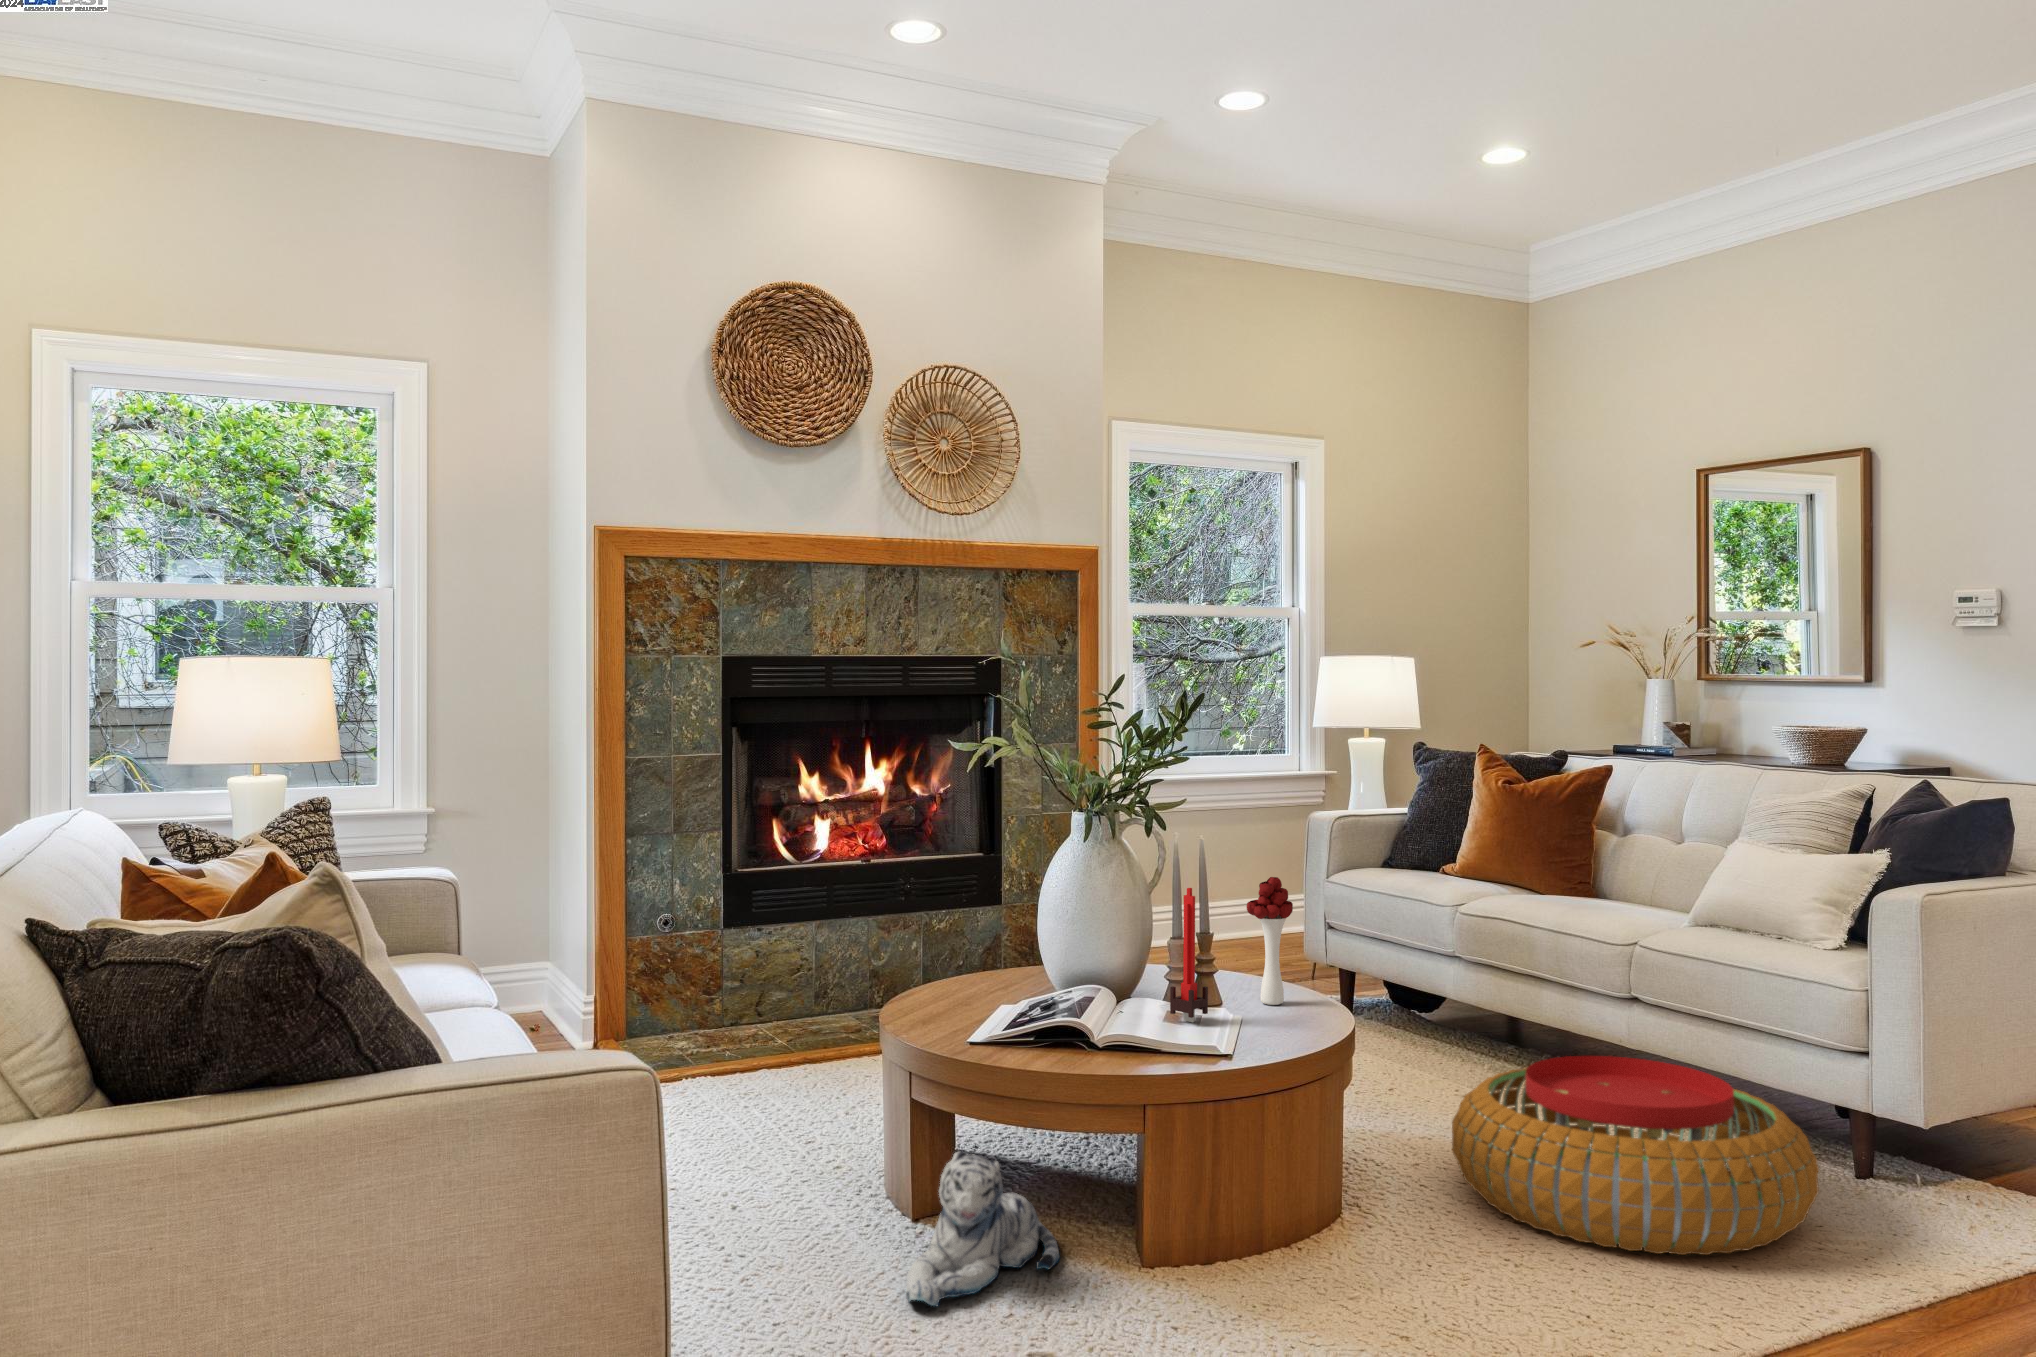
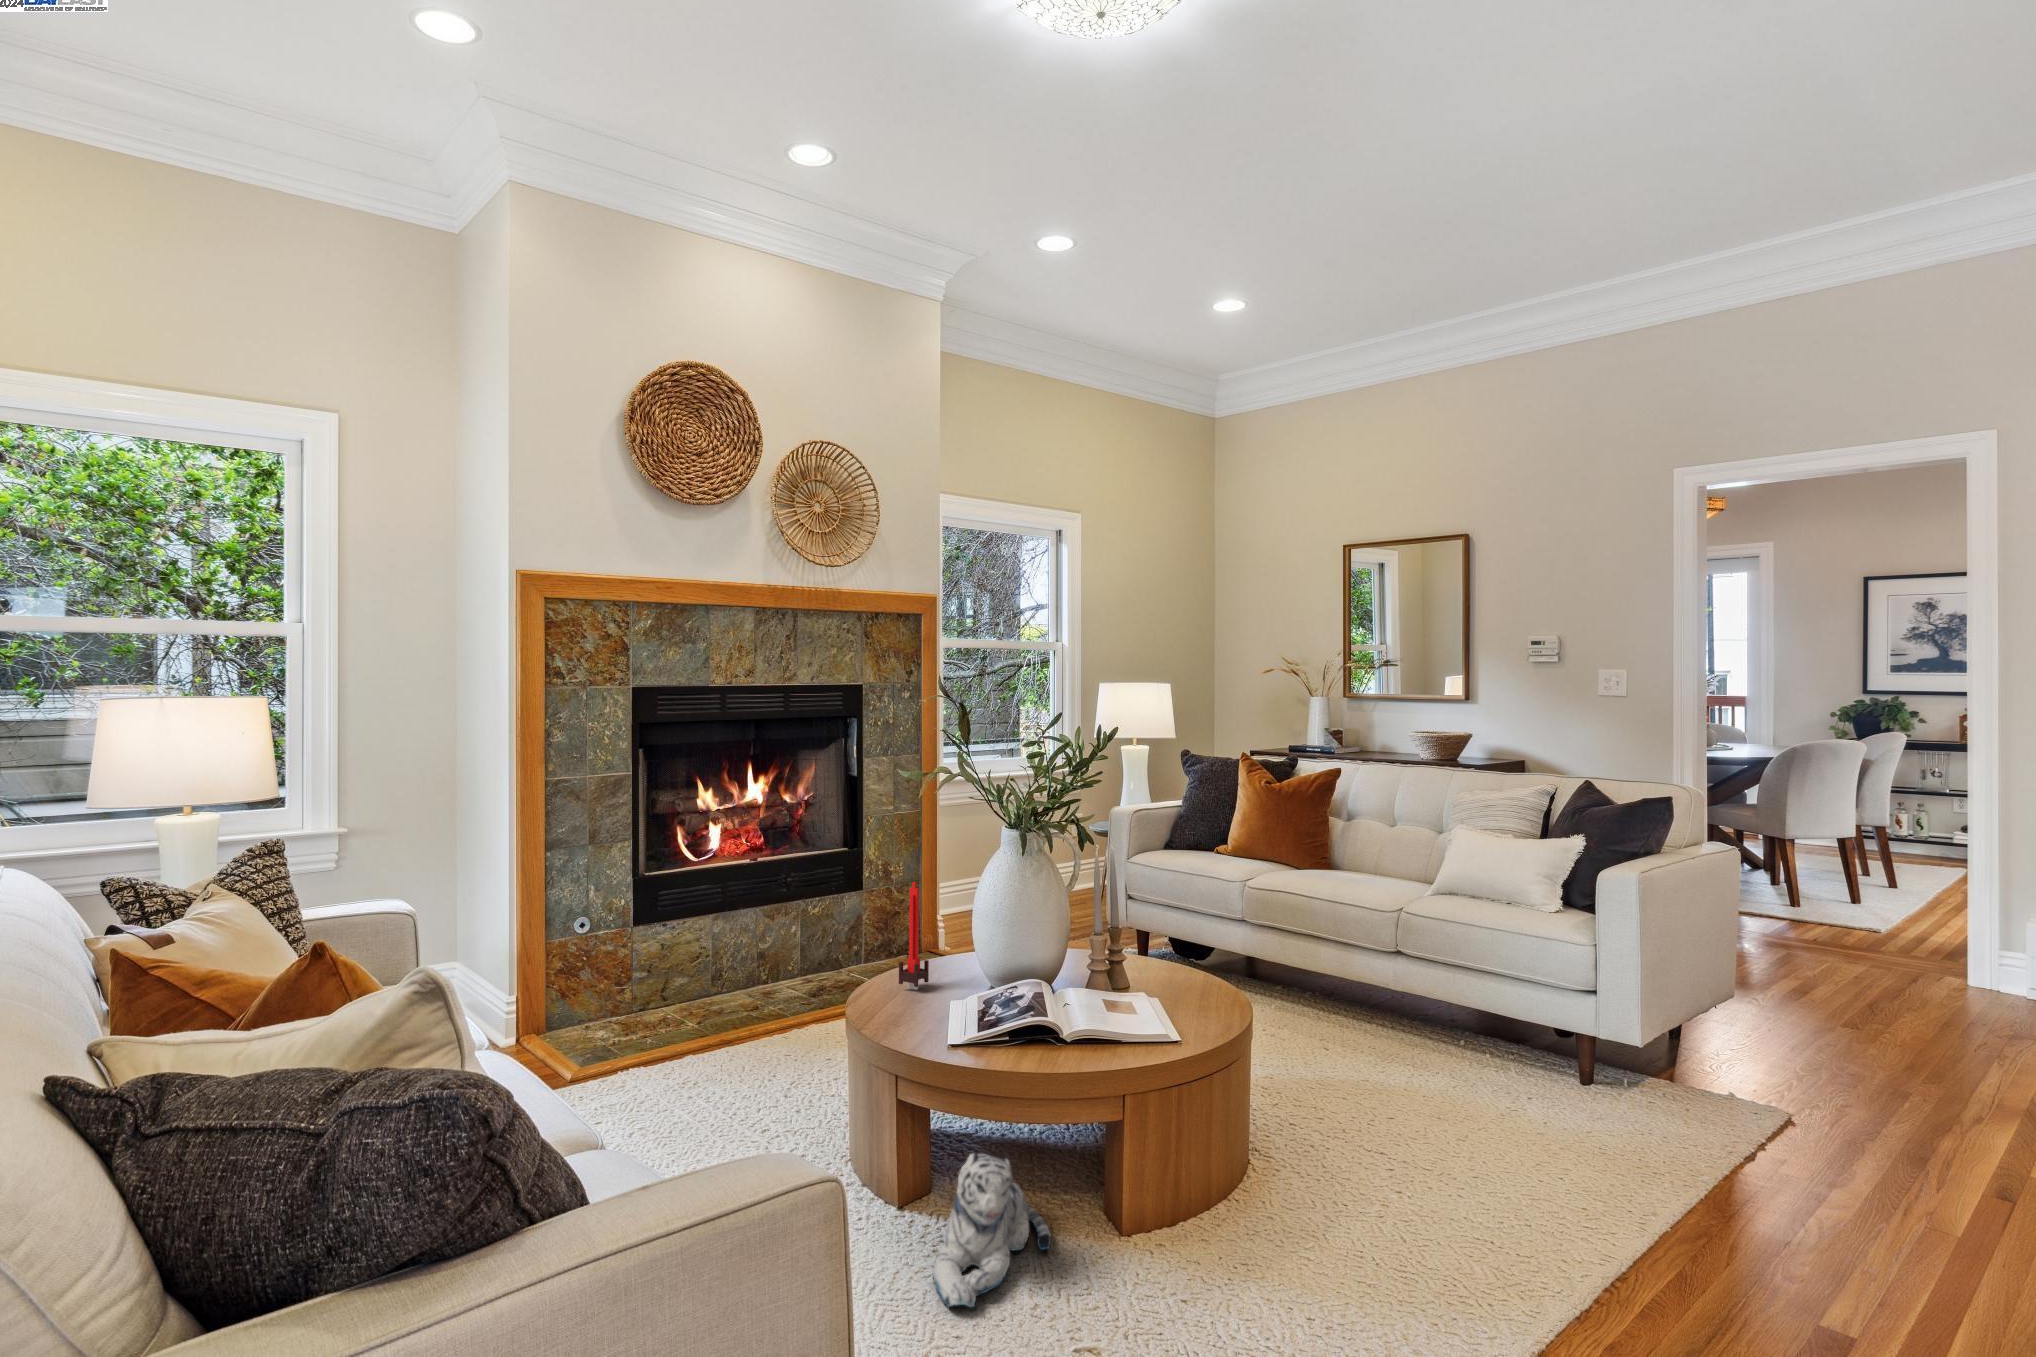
flower bouquet: present [1247,877,1293,1005] -> none [1145,877,1181,982]
candle: present [1170,888,1208,1022] -> present [899,882,929,990]
pouf: present [1452,1056,1819,1255] -> none [1302,1004,1584,1168]

